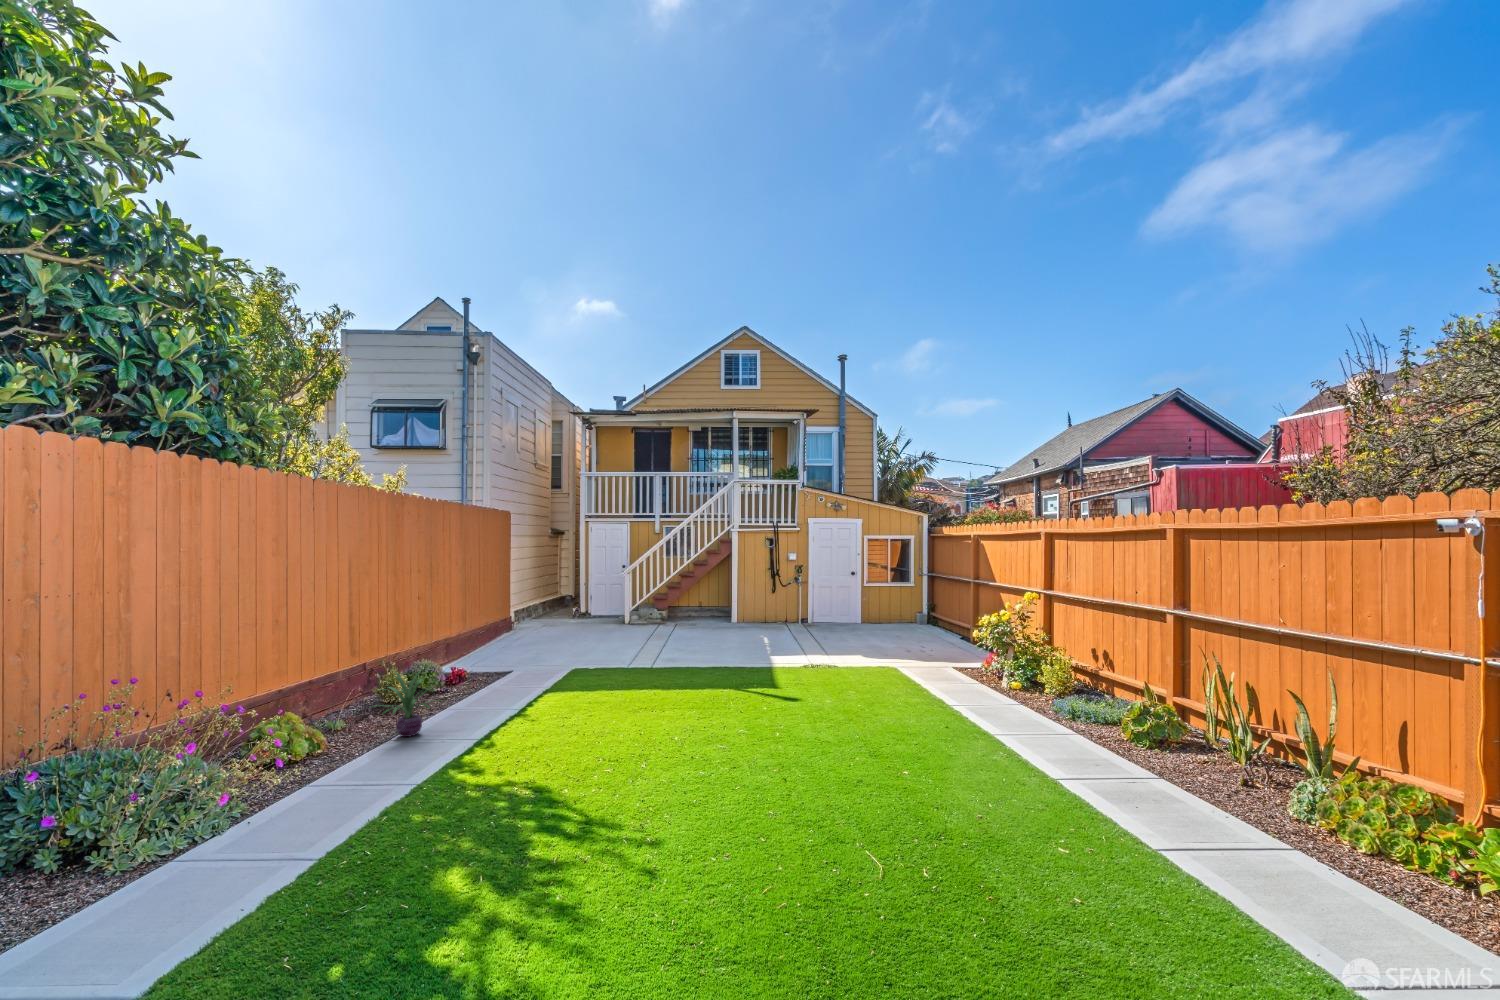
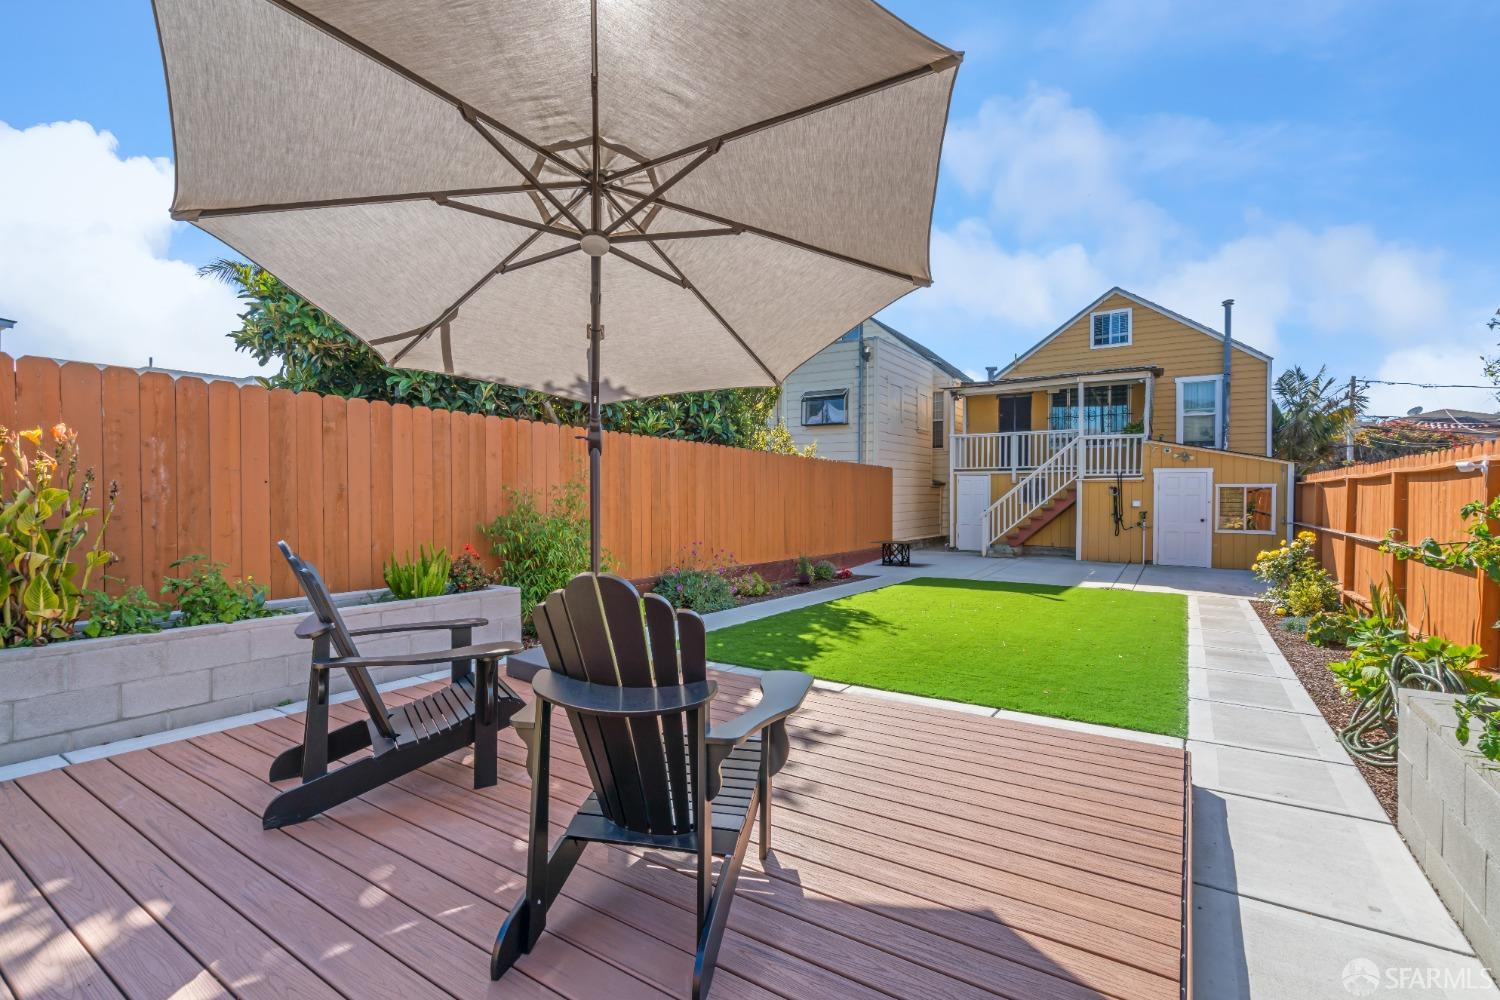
side table: none [492,618,564,661] -> present [870,540,920,566]

